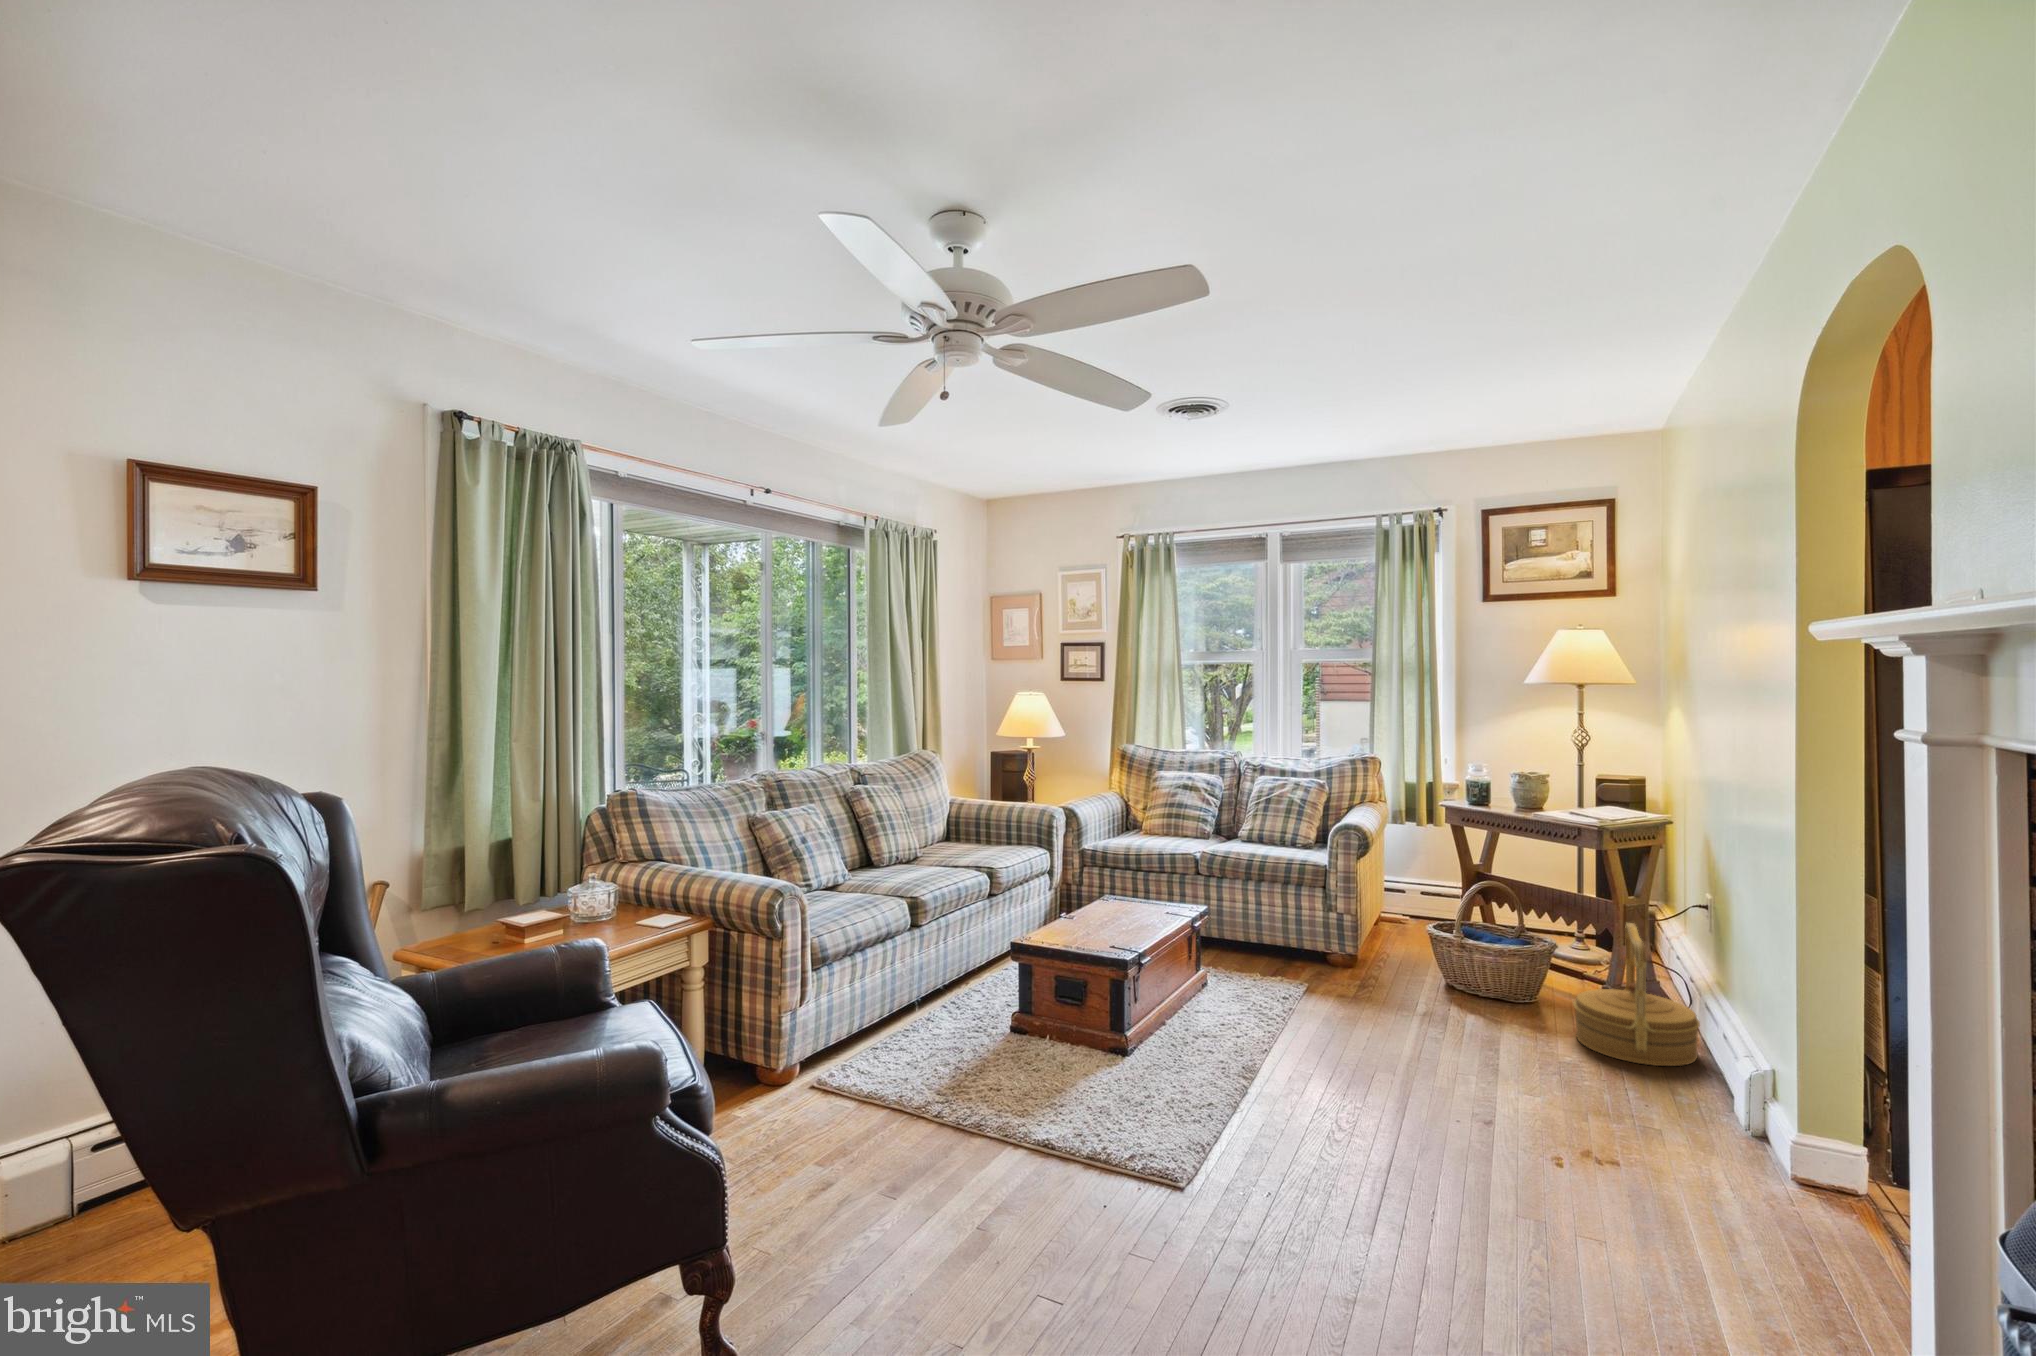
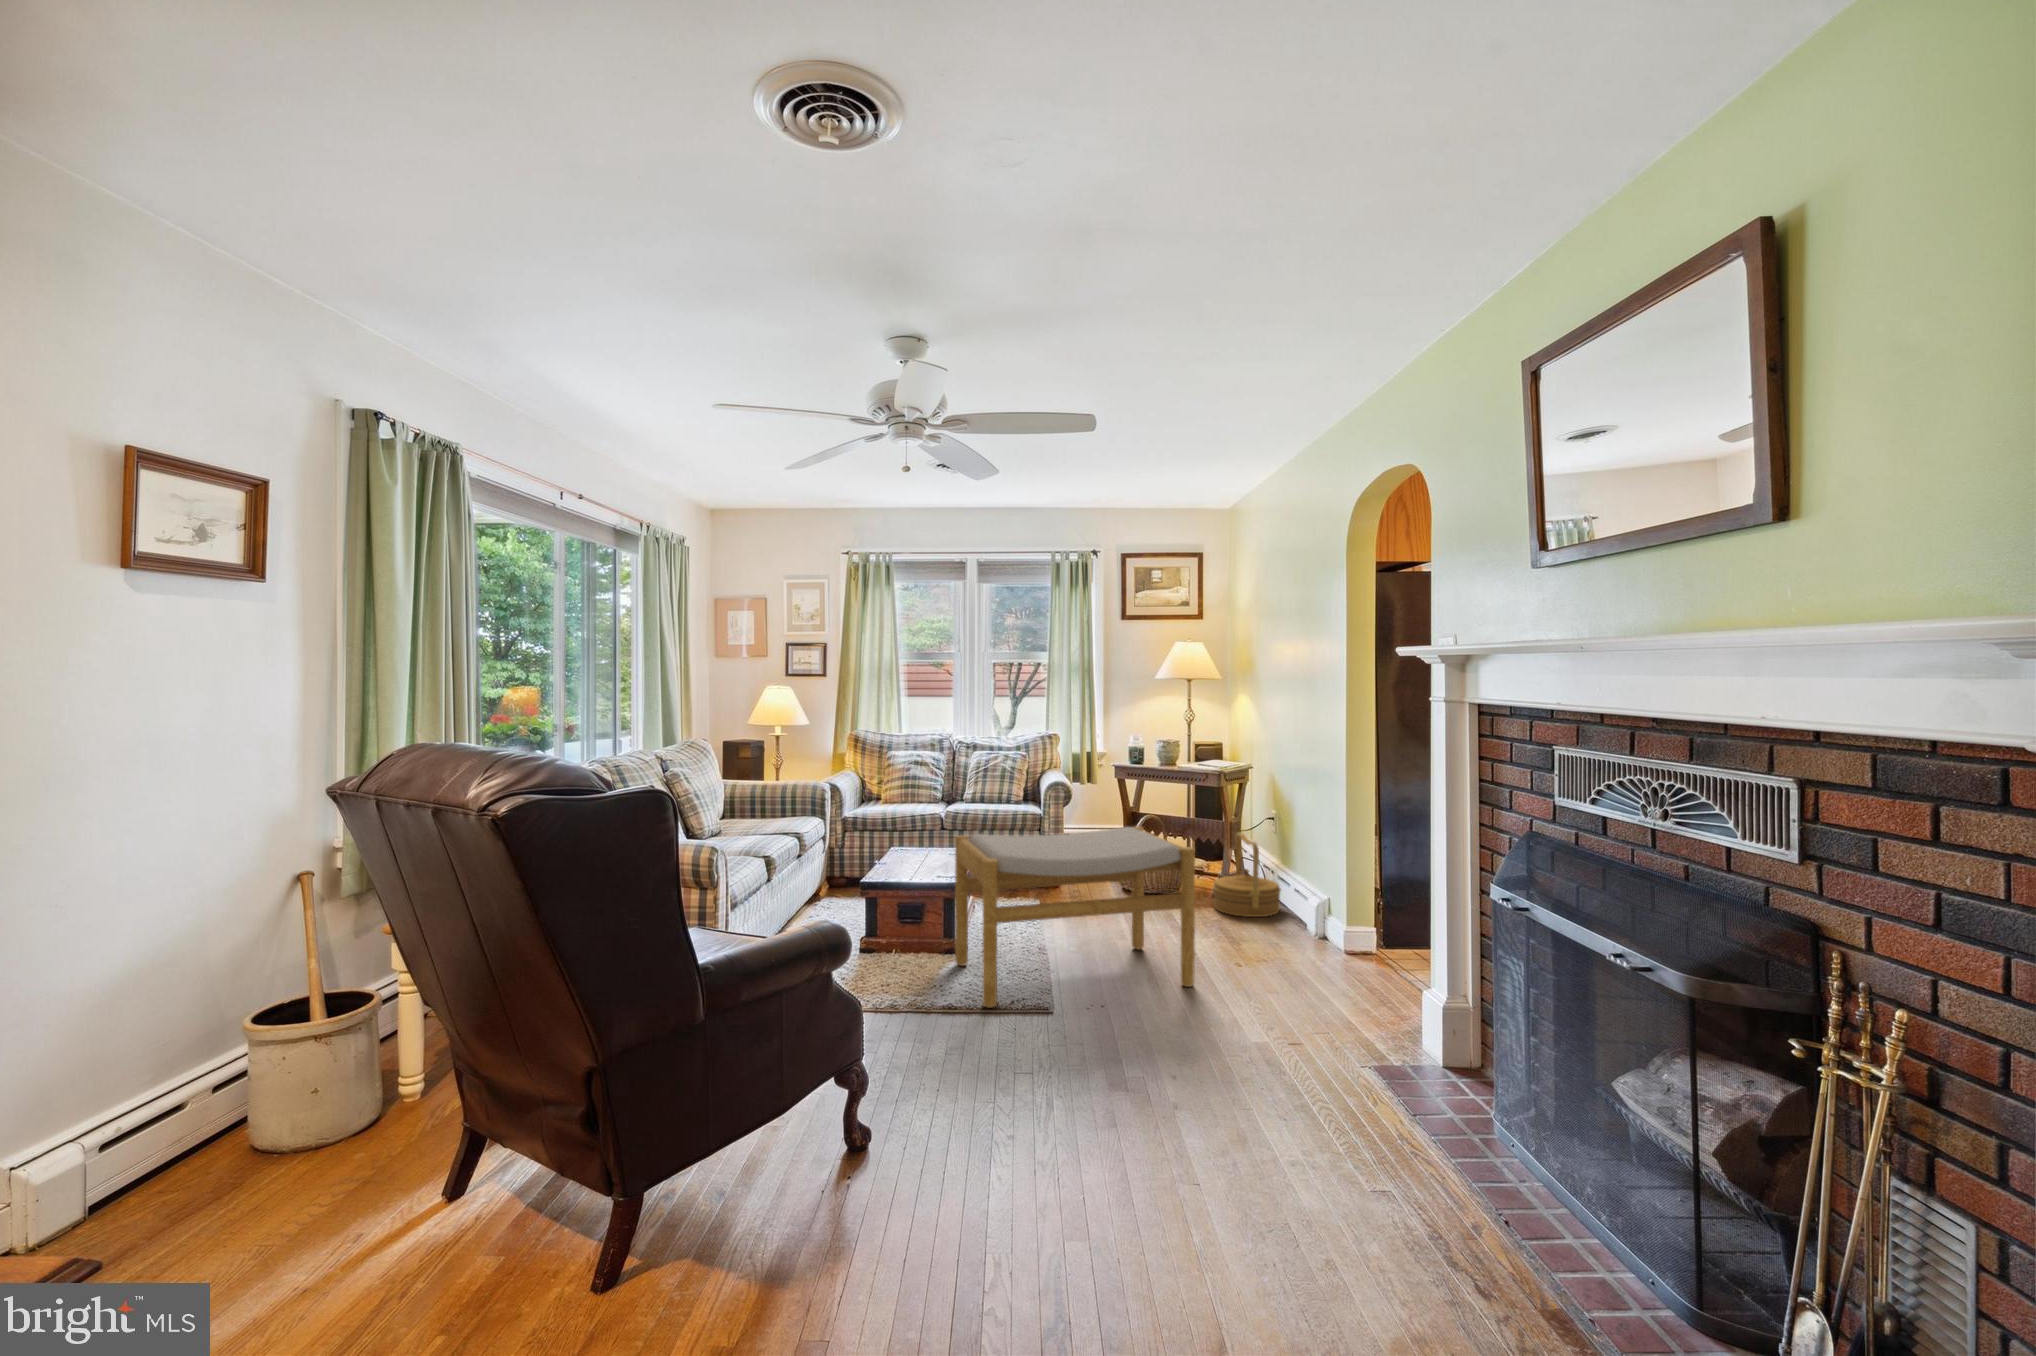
footstool: none [1096,889,1444,1170] -> present [955,826,1195,1008]

